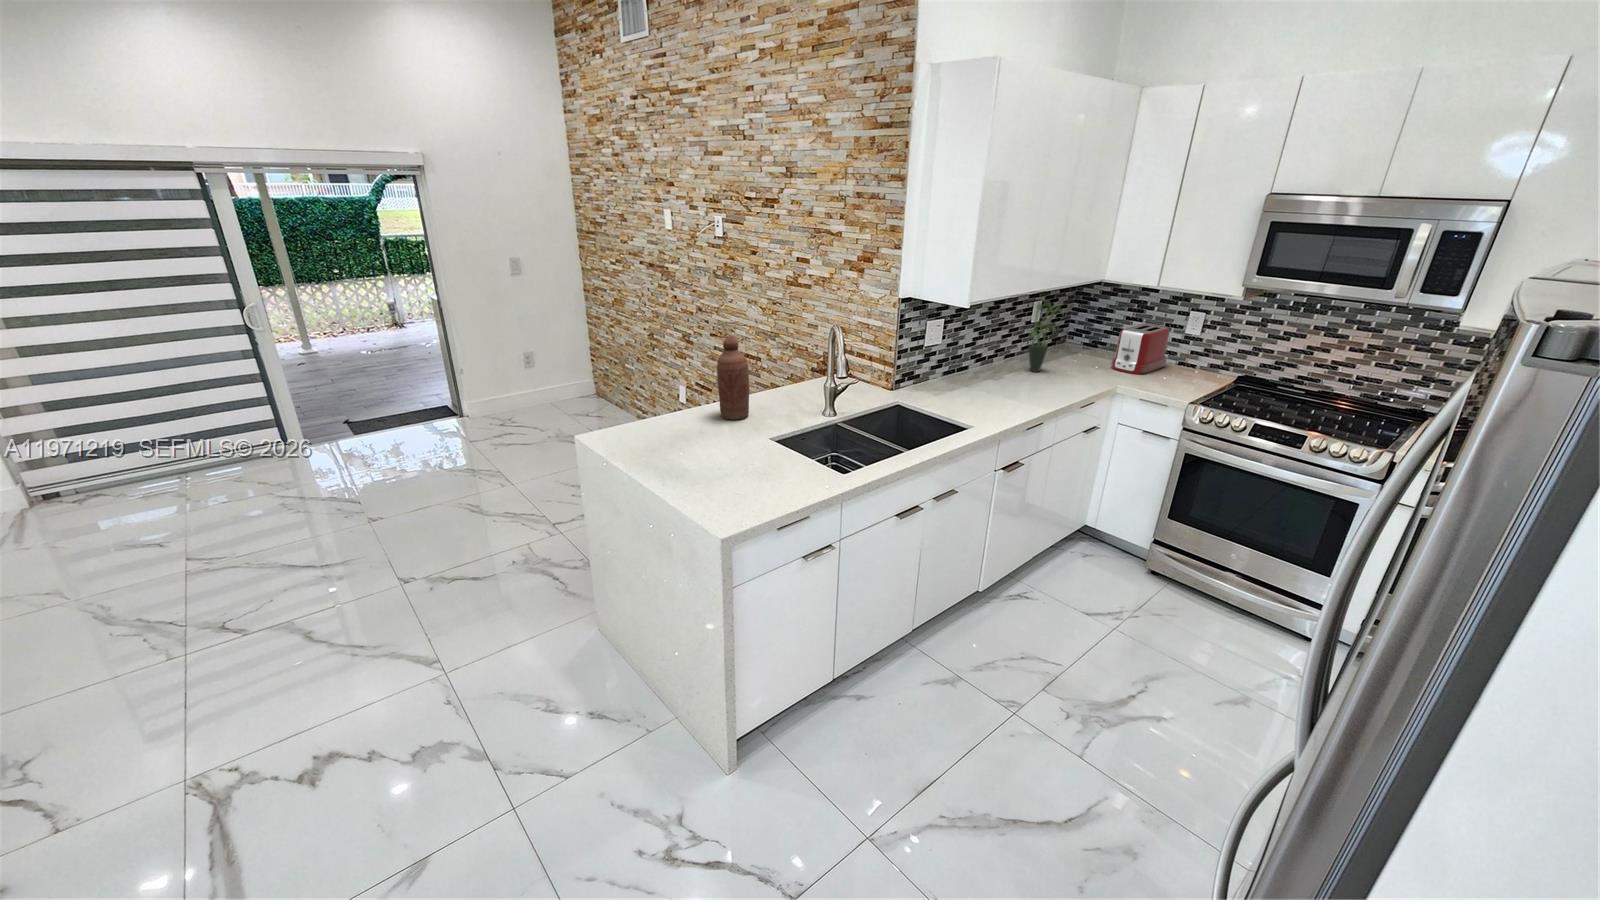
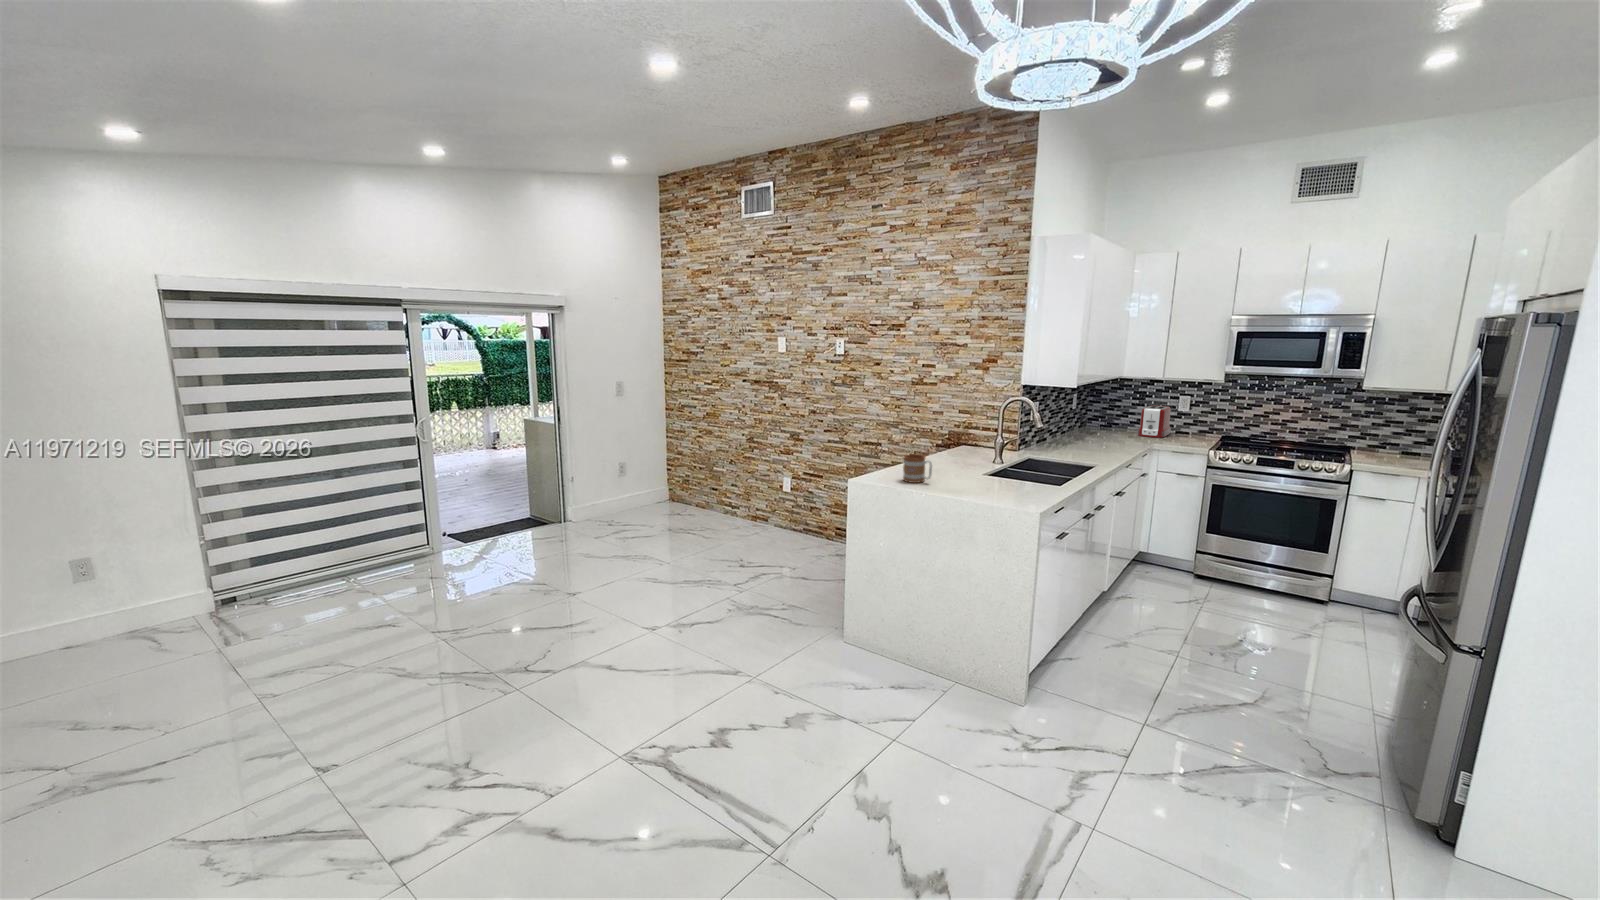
potted plant: present [1028,302,1063,372] -> none [1088,388,1114,439]
bottle: present [717,335,749,420] -> none [931,408,954,469]
mug: none [637,403,670,446] -> present [903,454,932,483]

